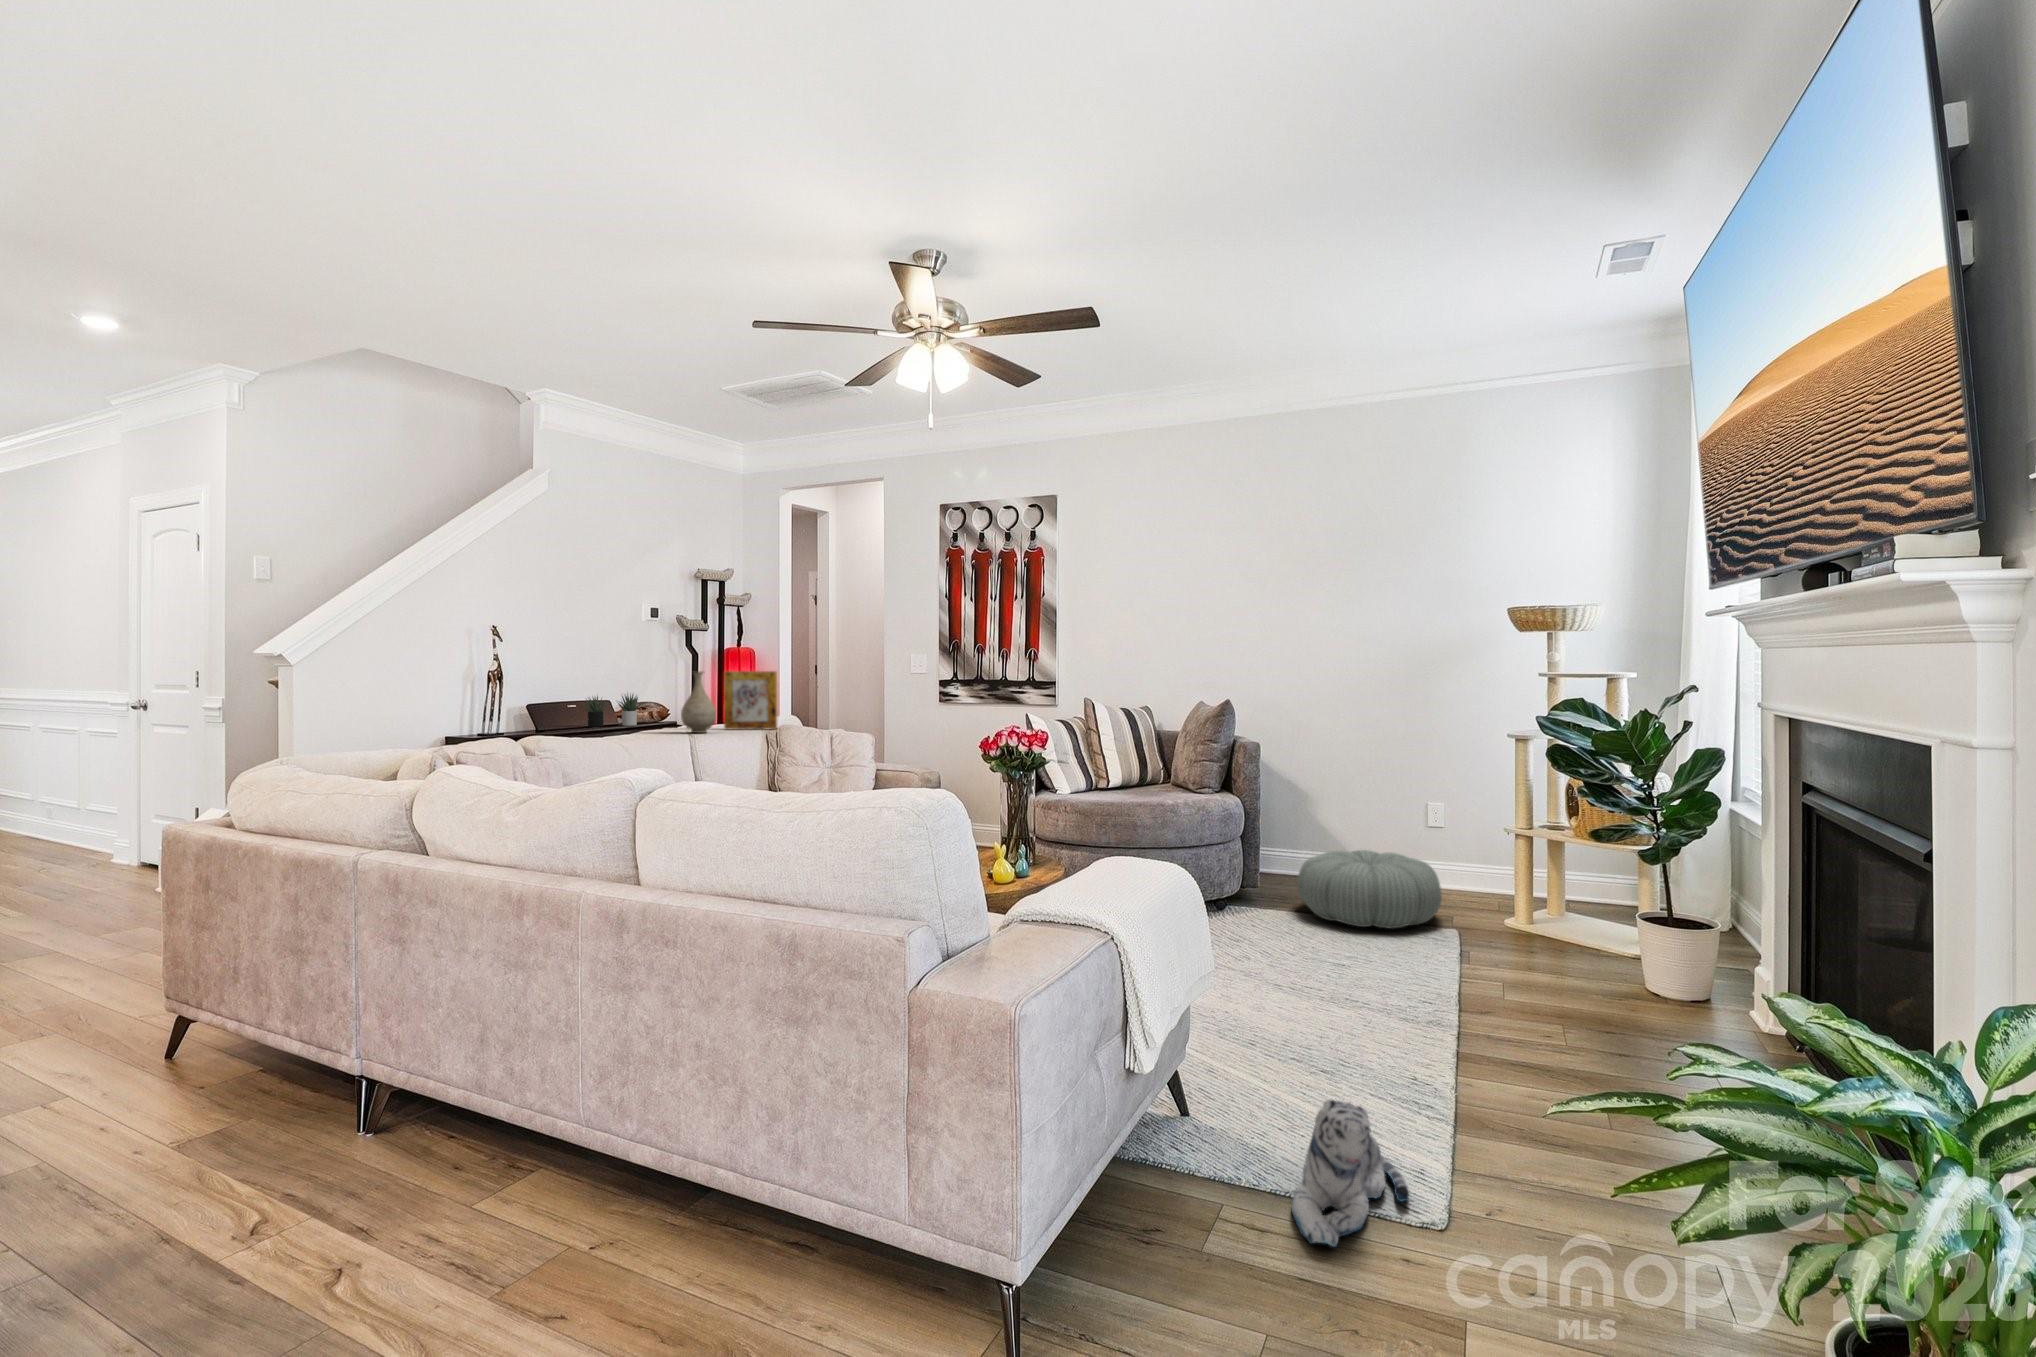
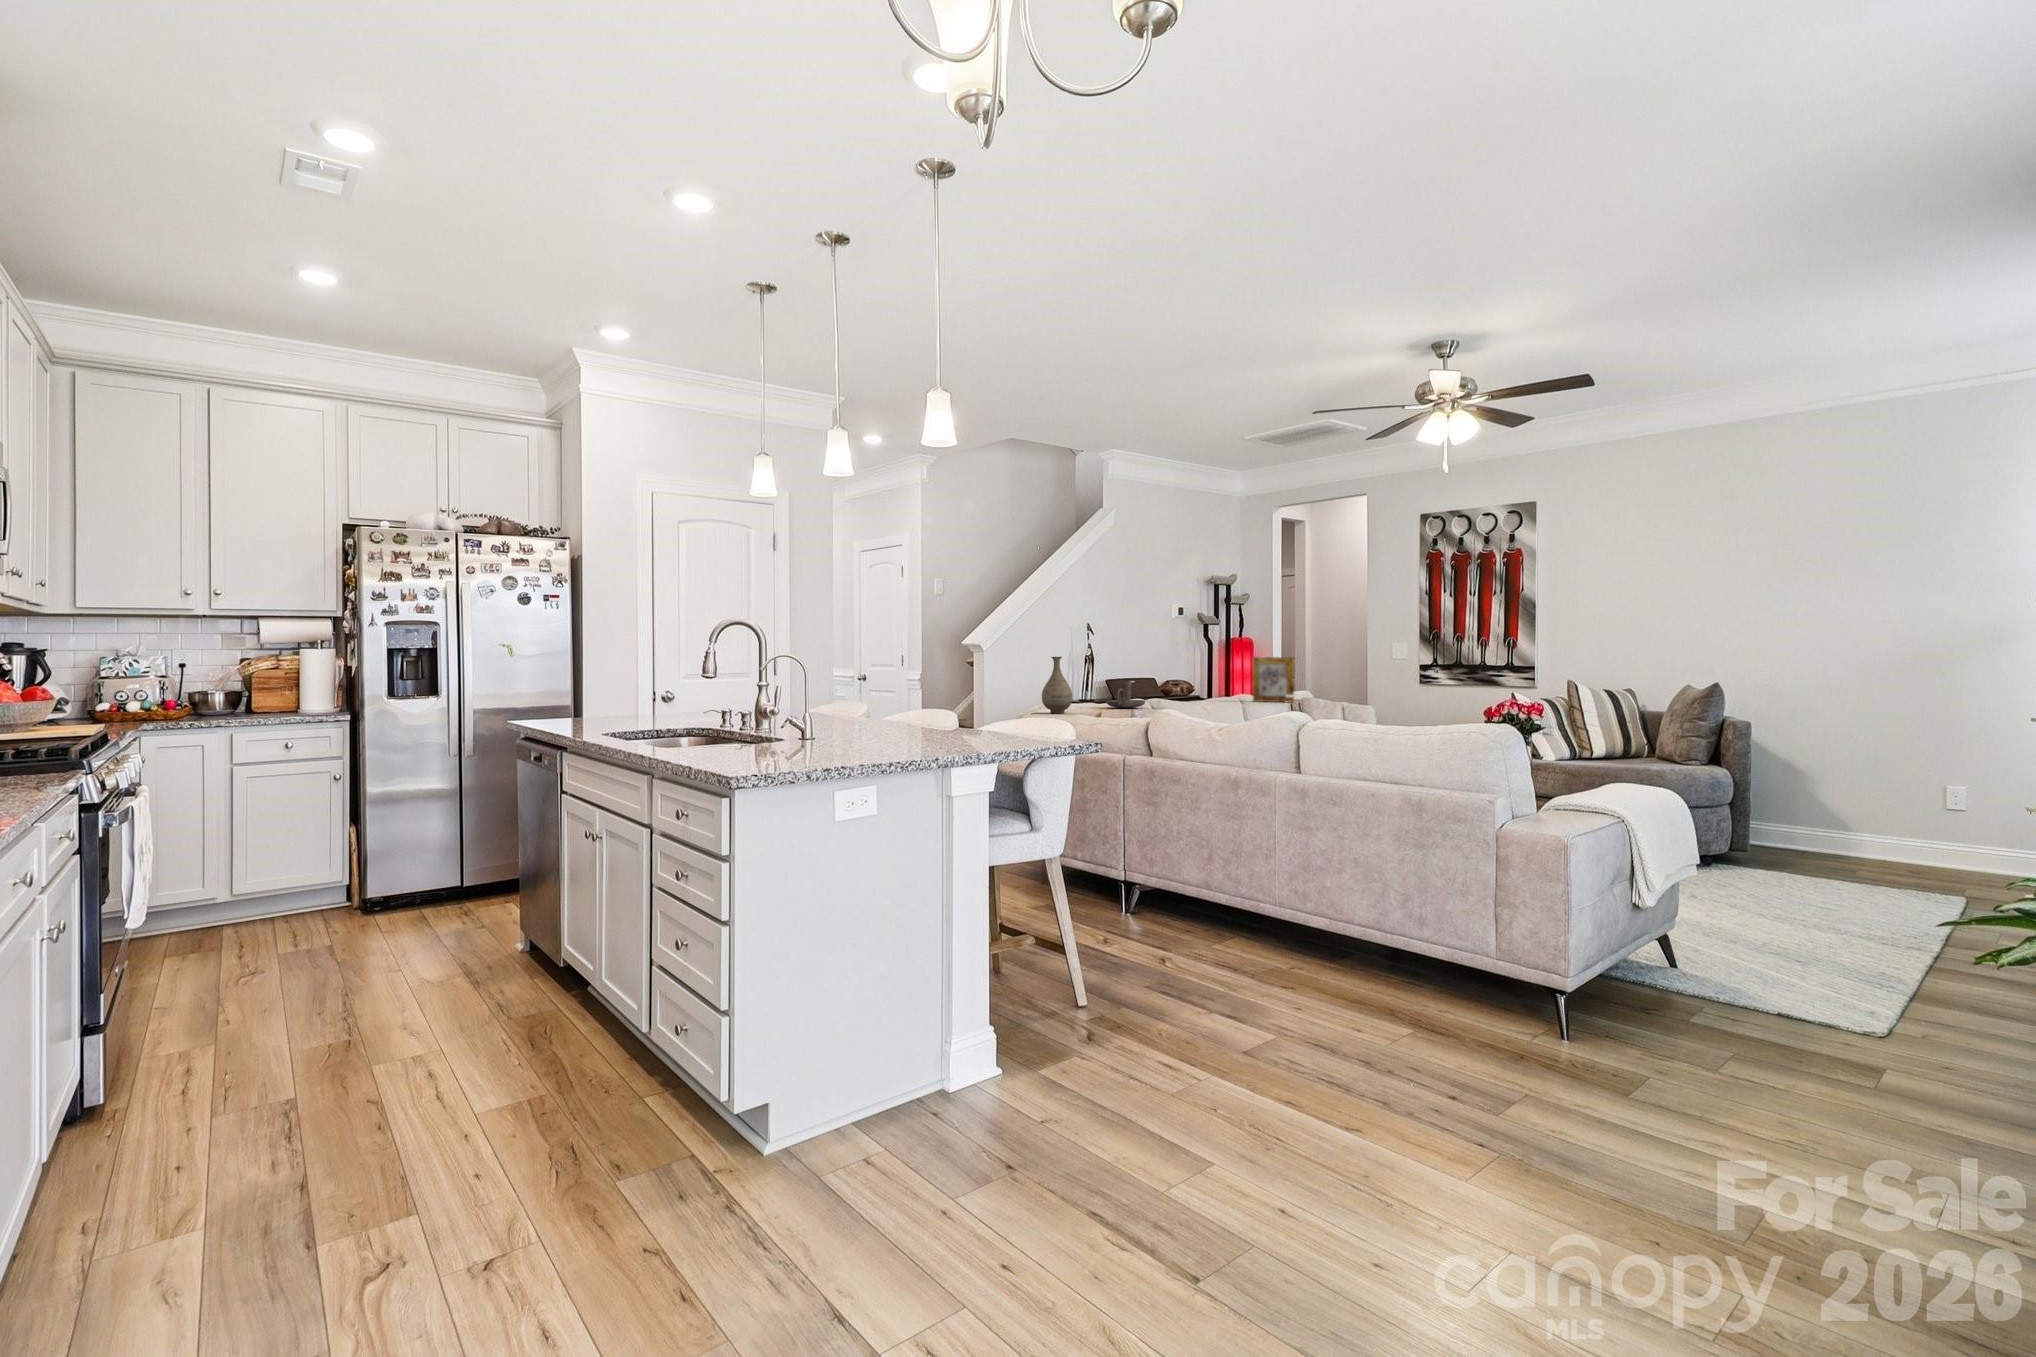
vase: present [681,672,716,733] -> present [1042,657,1072,713]
succulent plant: present [583,693,643,727] -> none [1137,672,1185,699]
candle holder: none [469,709,534,748] -> present [1106,682,1145,708]
pouf: present [1297,850,1442,928] -> none [1789,821,1953,890]
plush toy: present [1291,1099,1409,1247] -> none [1757,944,1858,1030]

